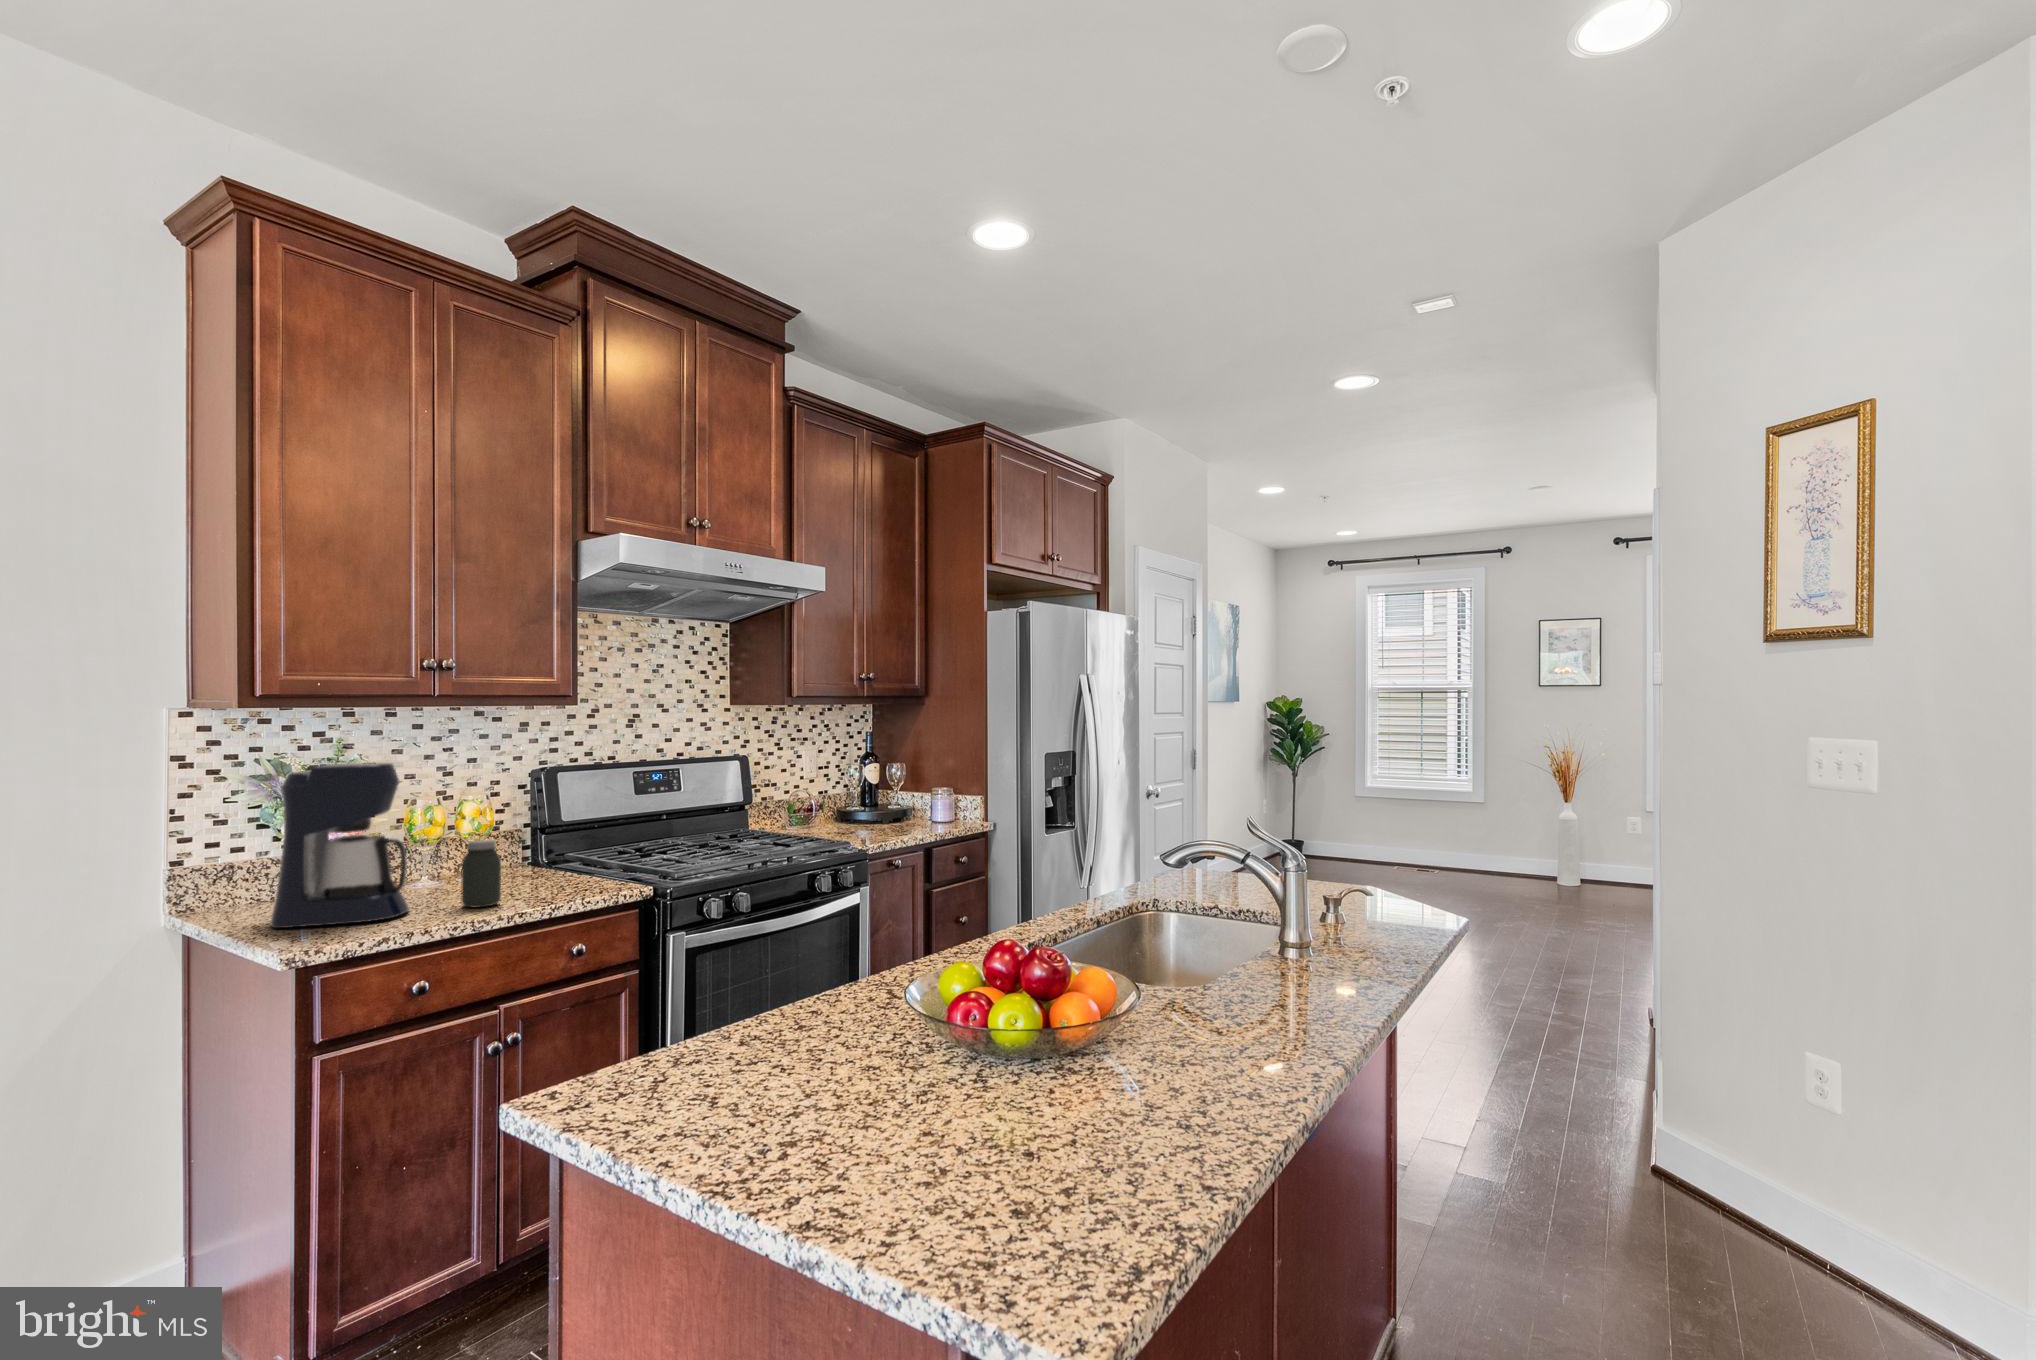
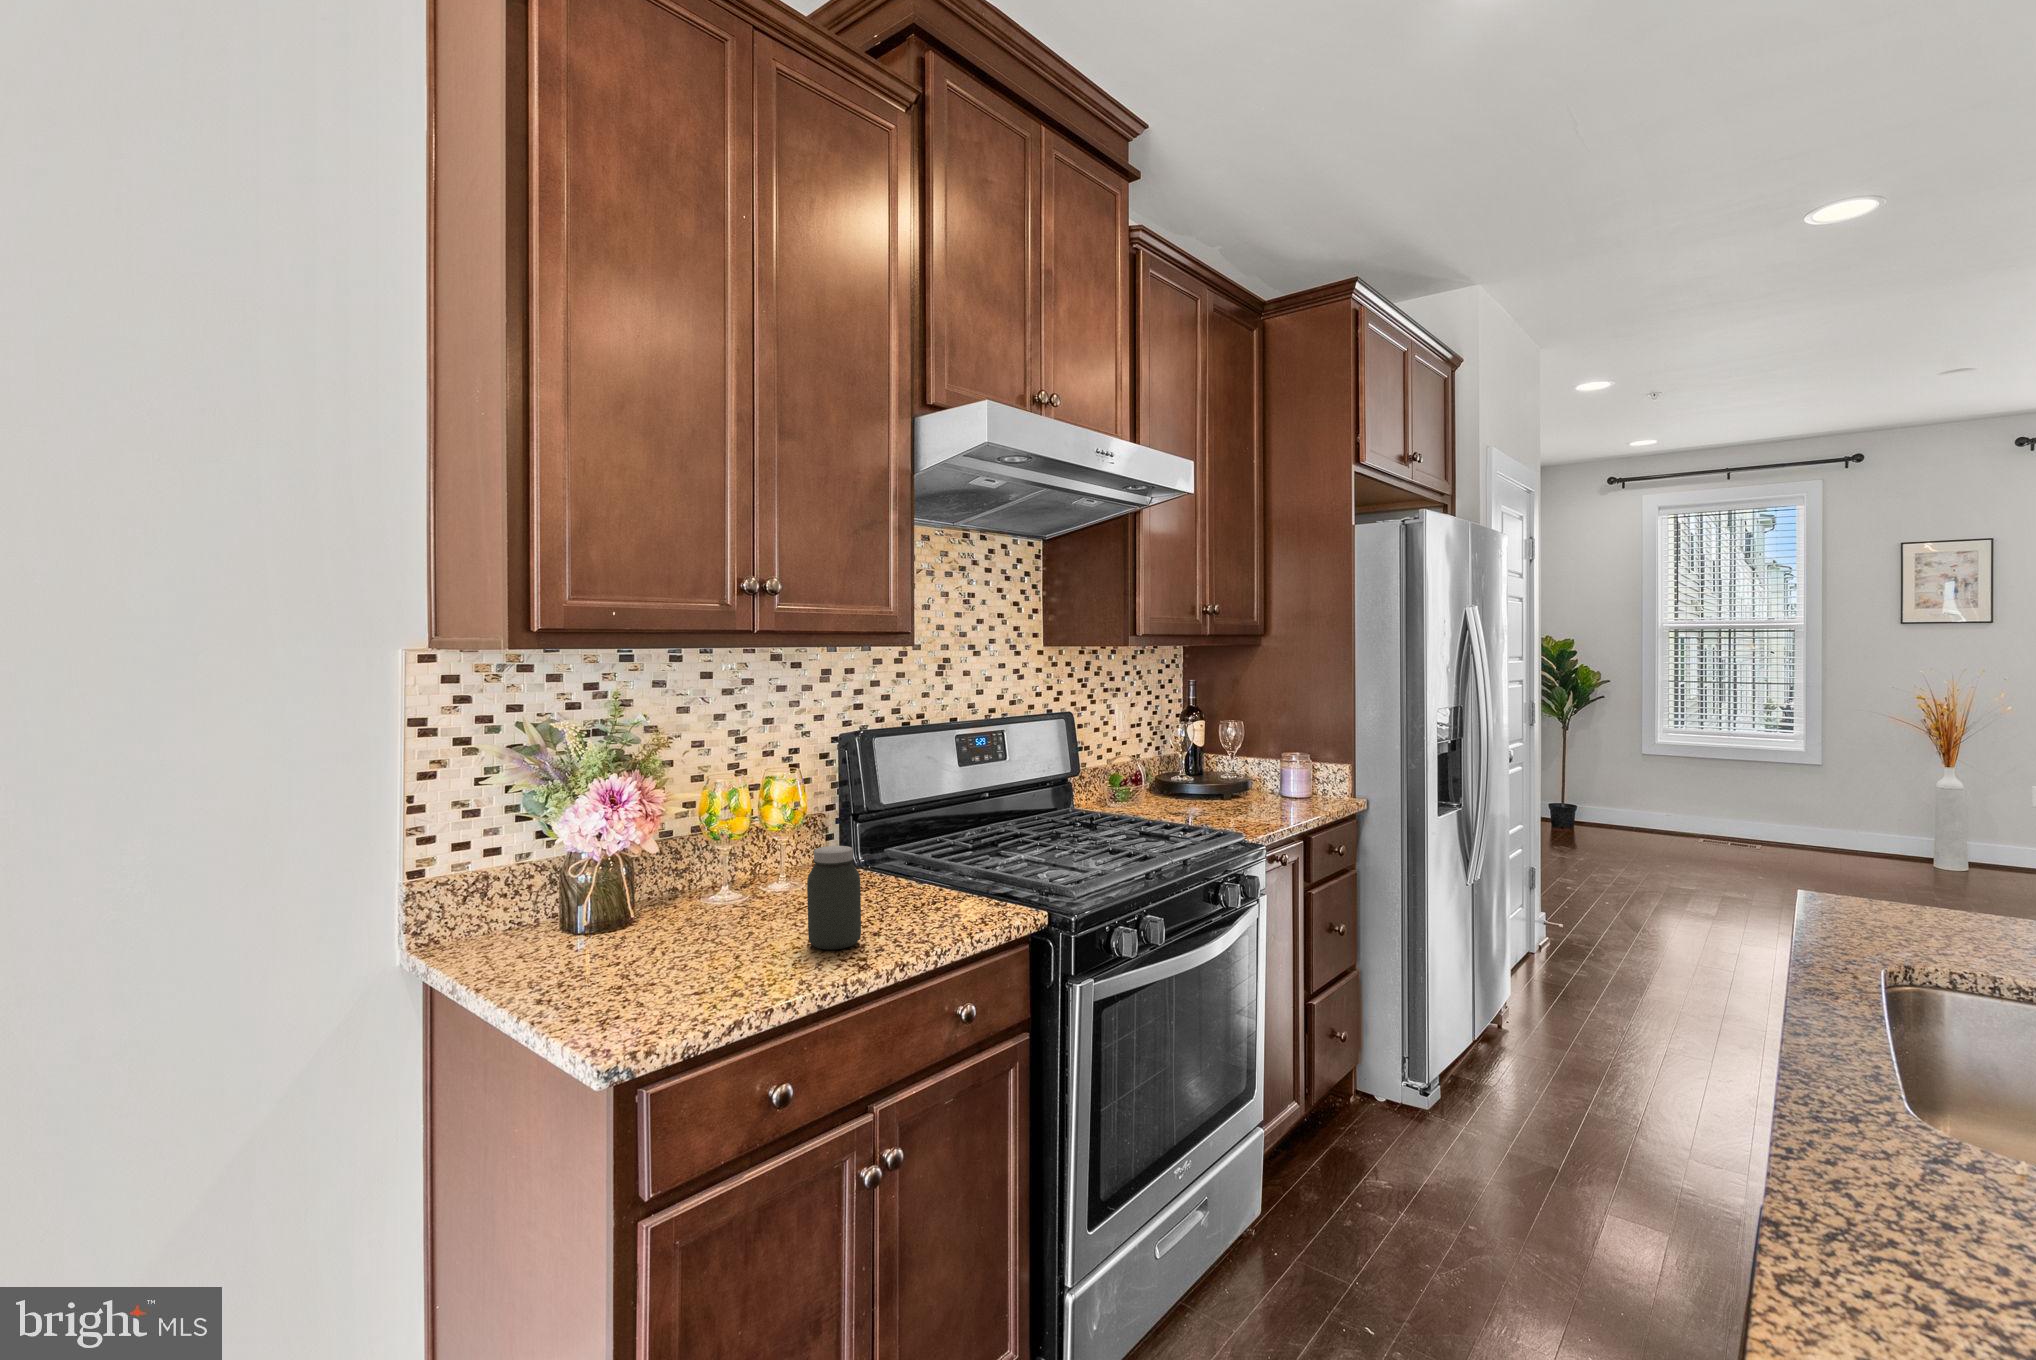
coffee maker: present [270,763,409,928] -> none [553,732,741,993]

